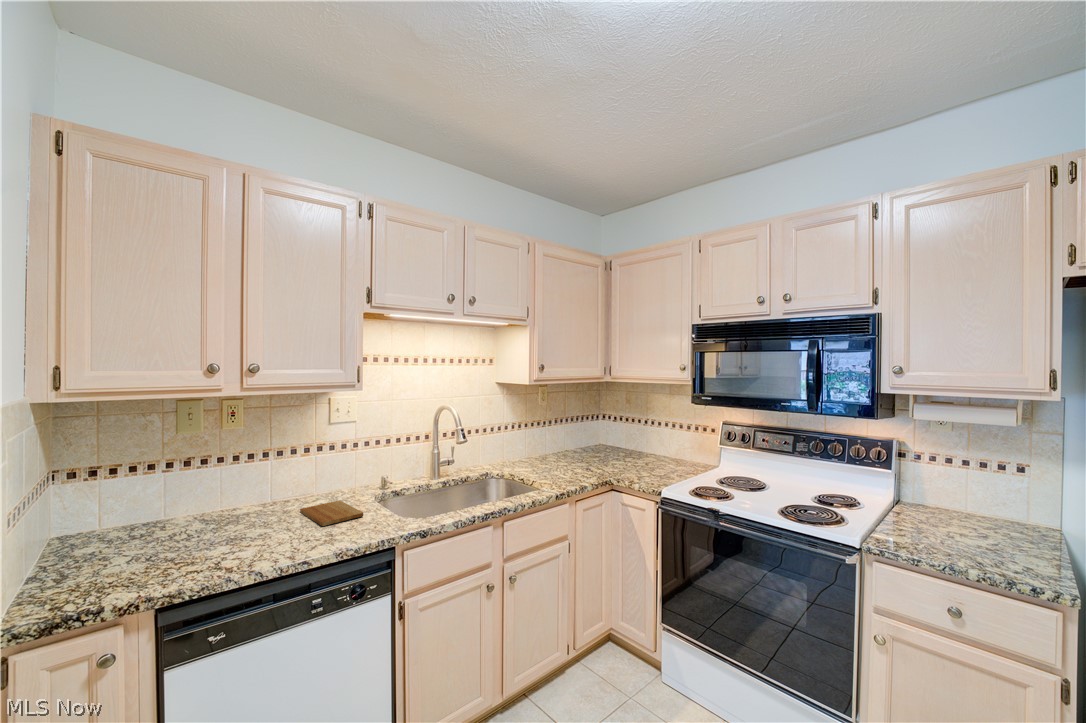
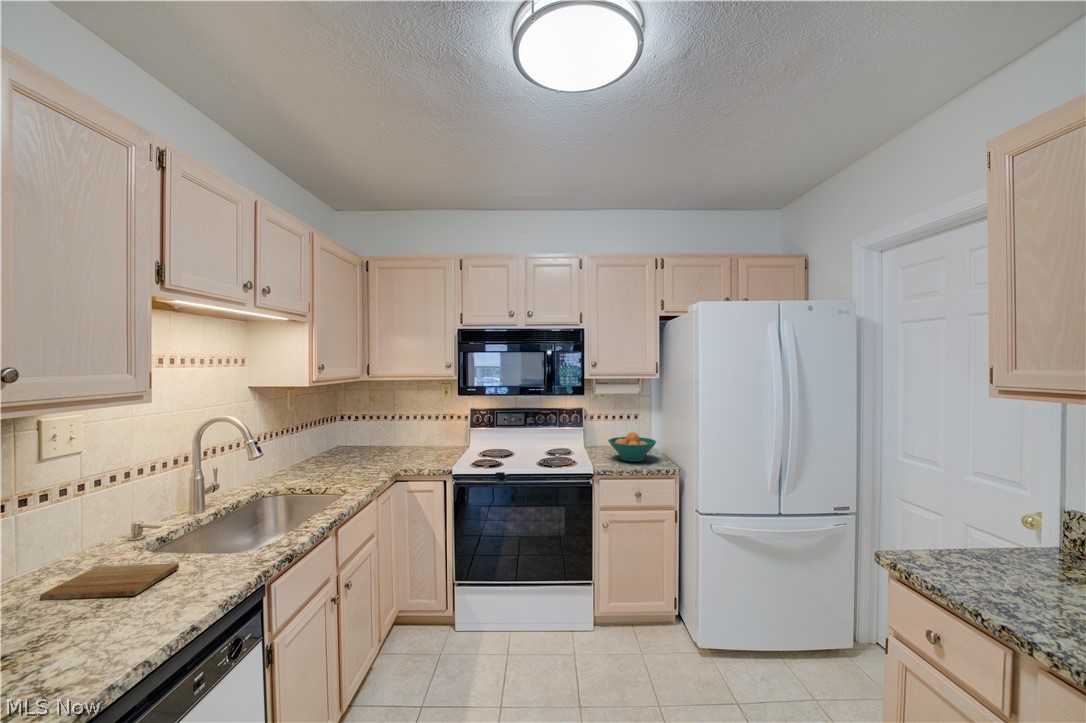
fruit bowl: none [918,496,1038,554] -> present [608,432,656,462]

